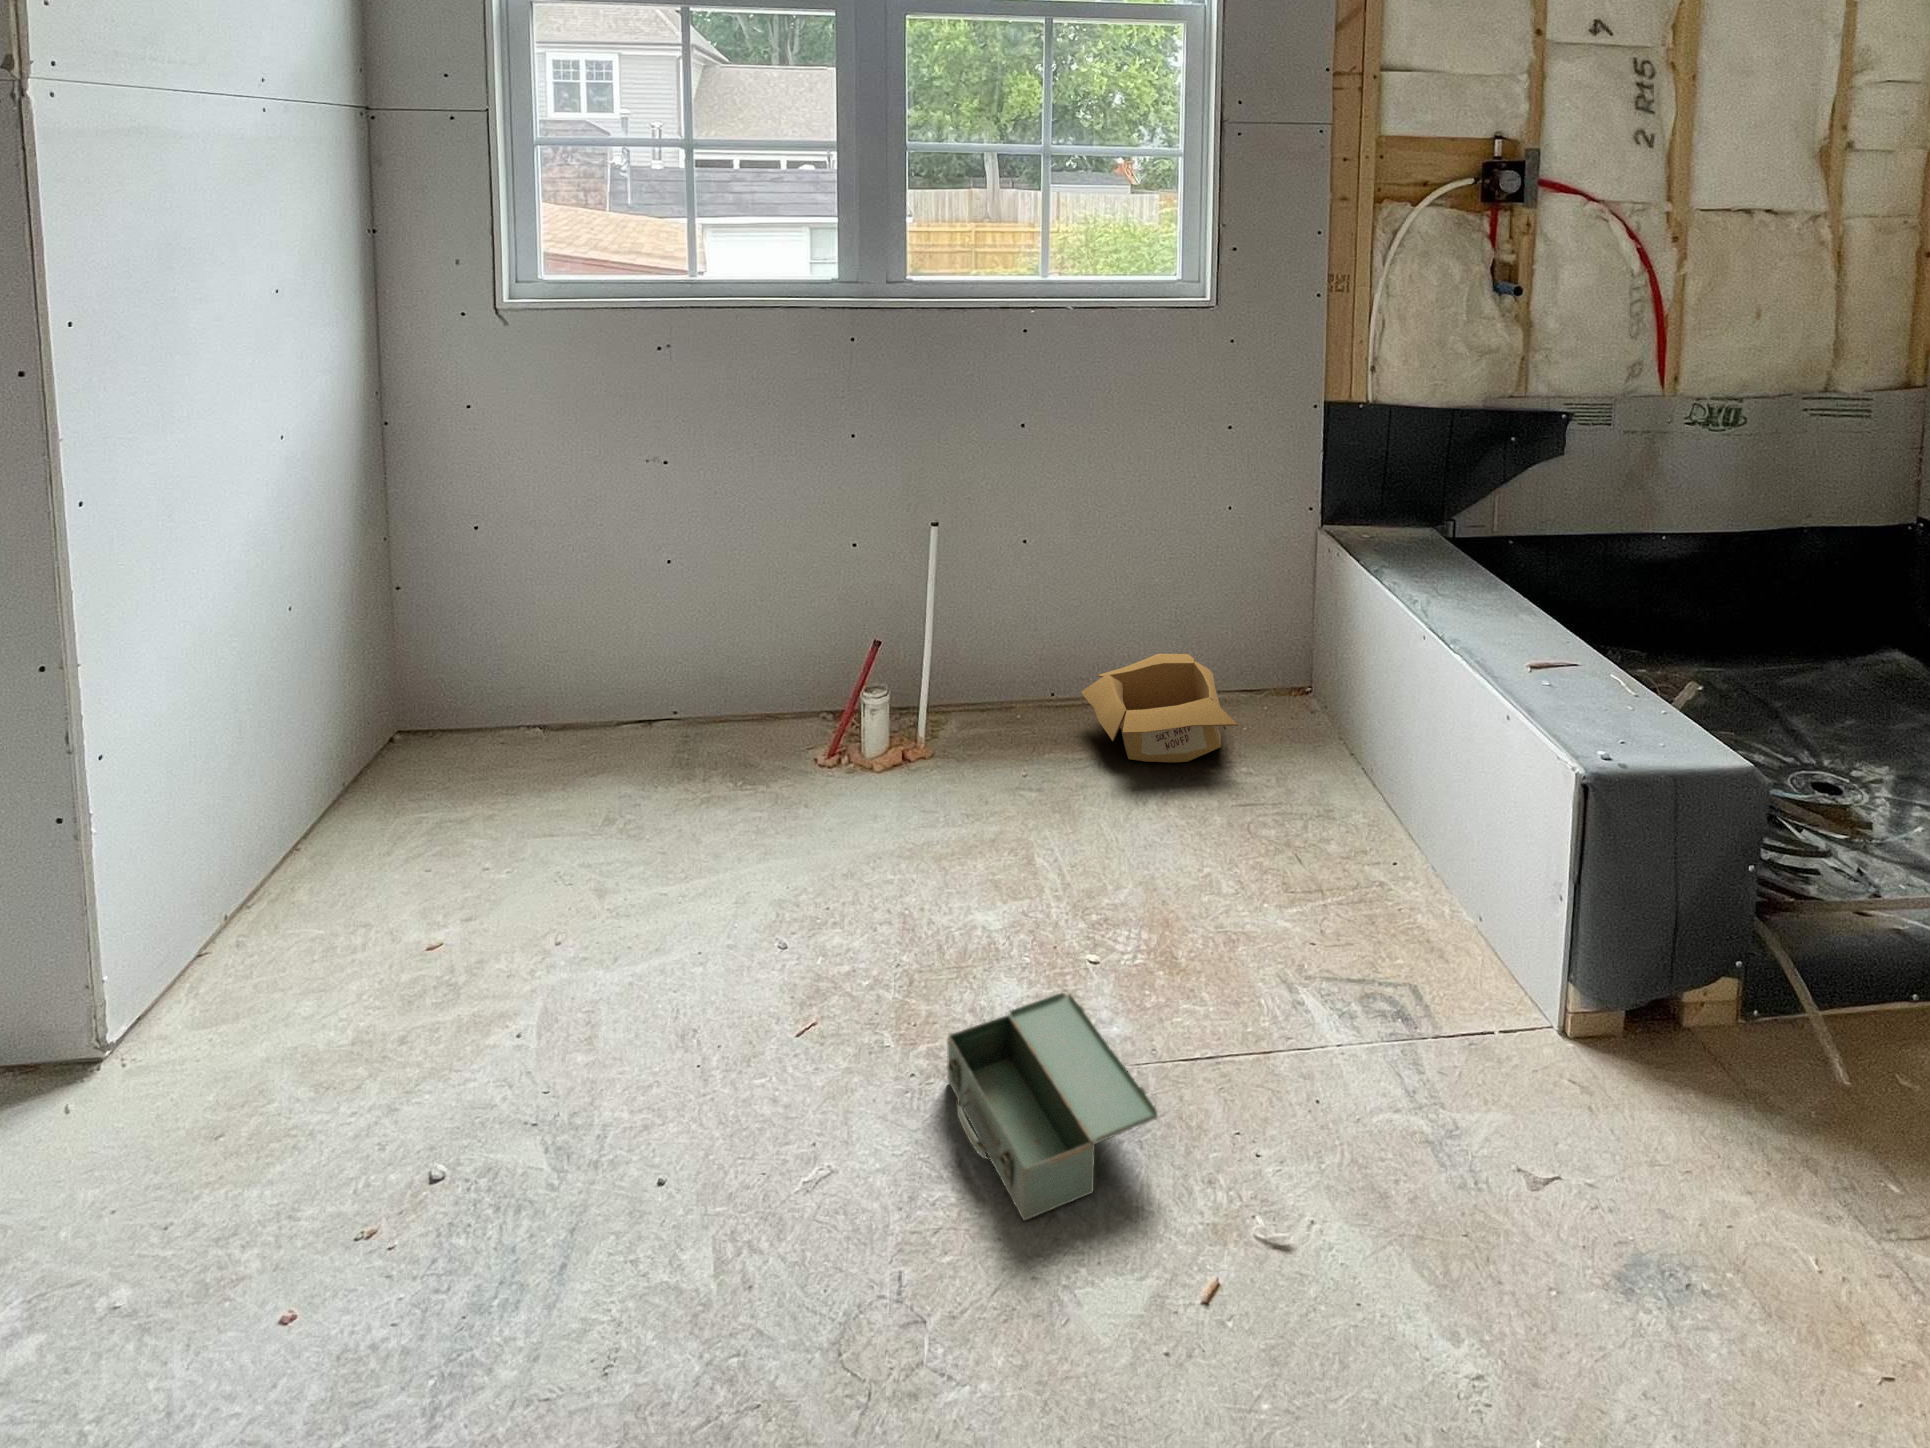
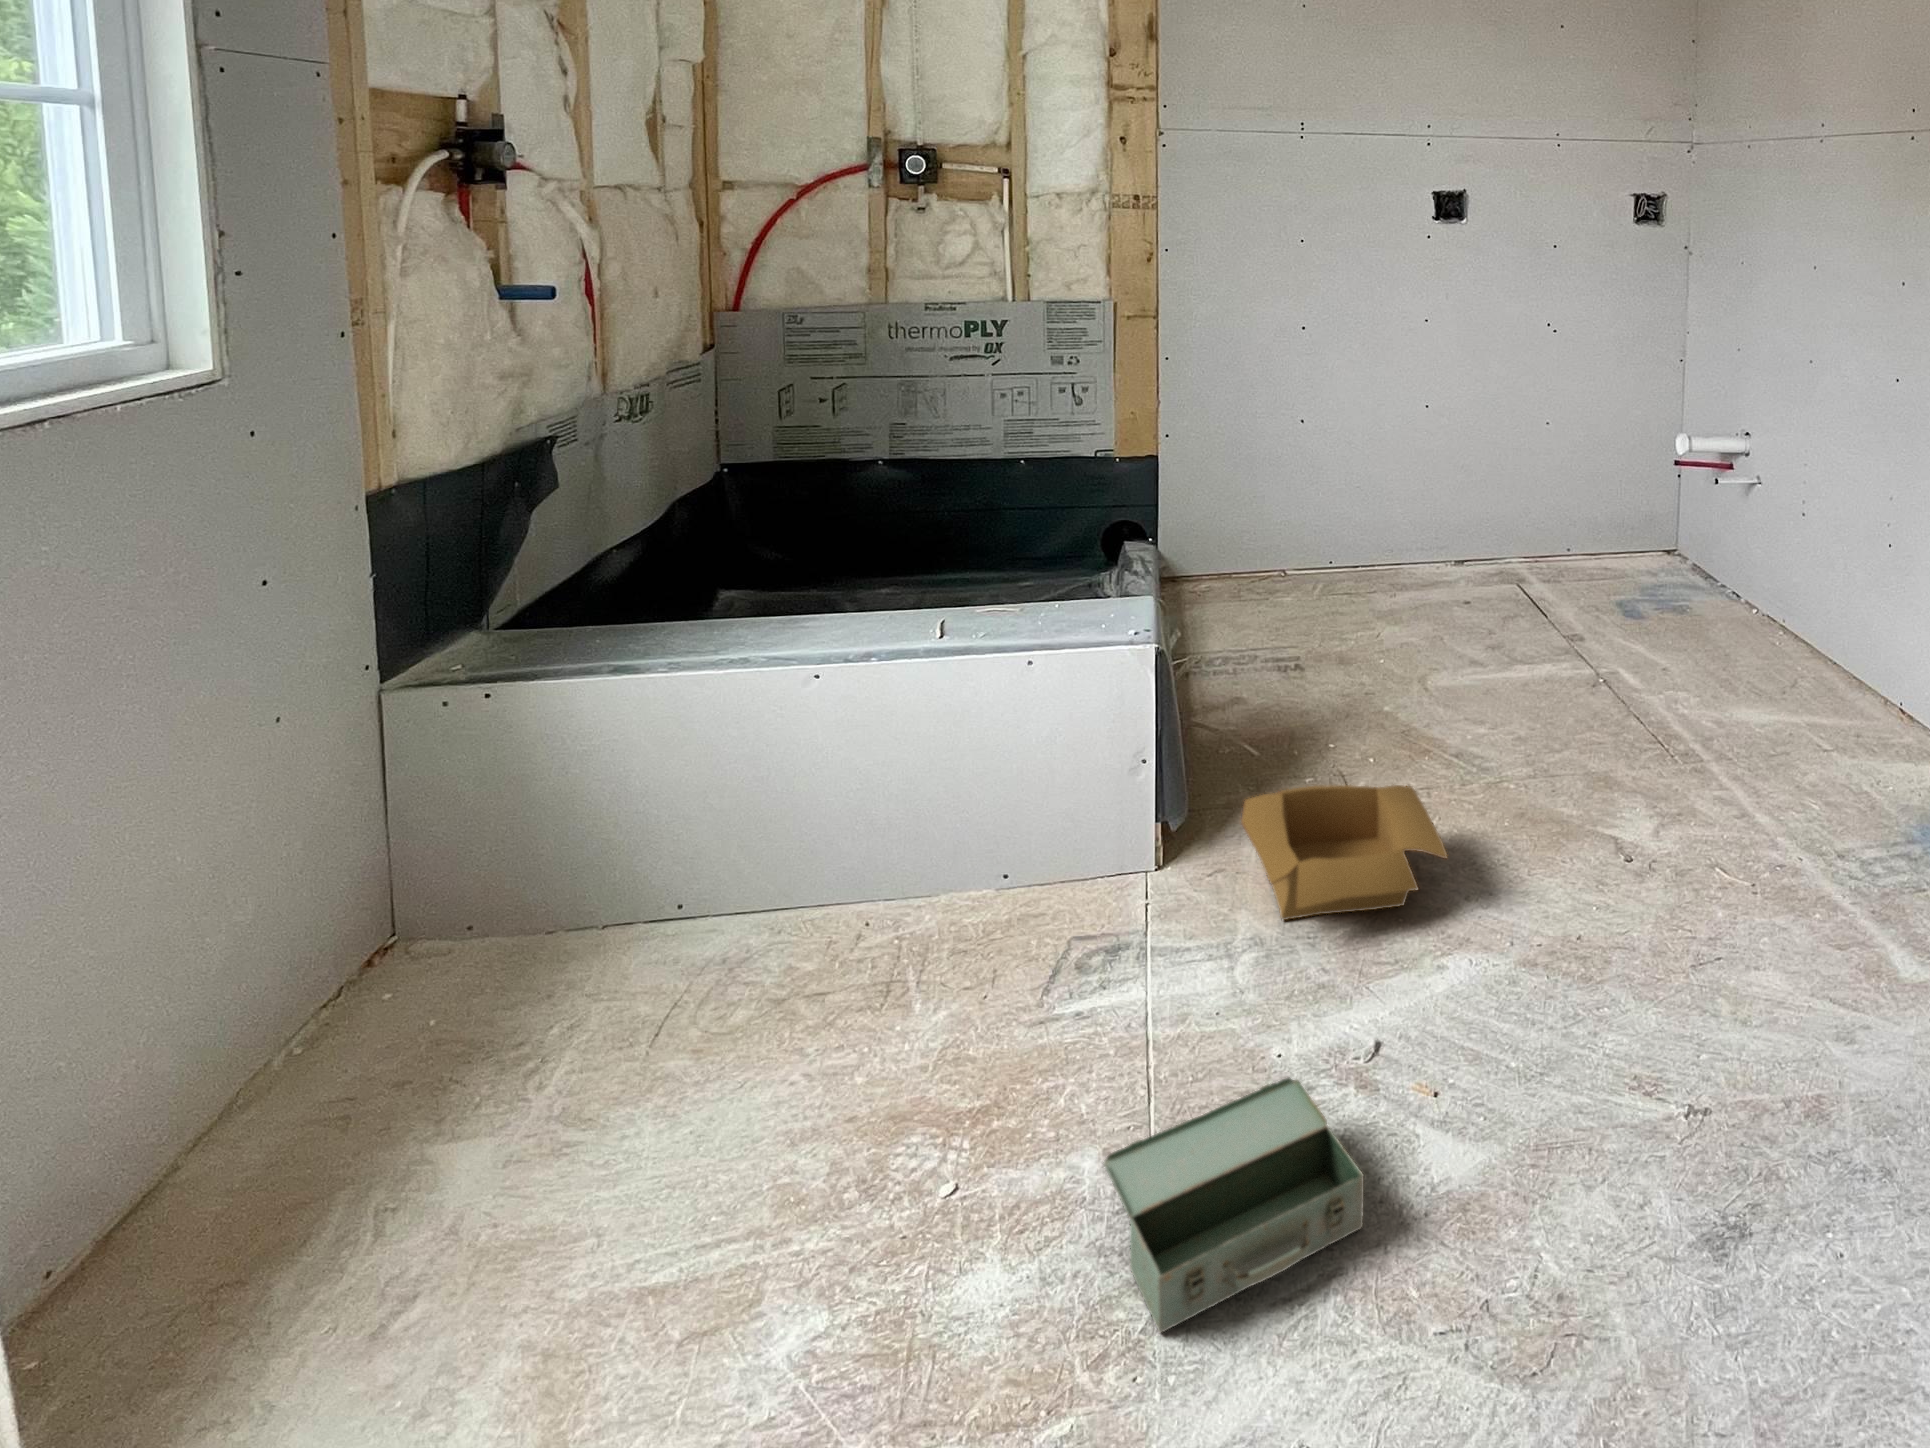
cardboard box: present [1081,654,1238,762] -> present [1241,785,1447,920]

